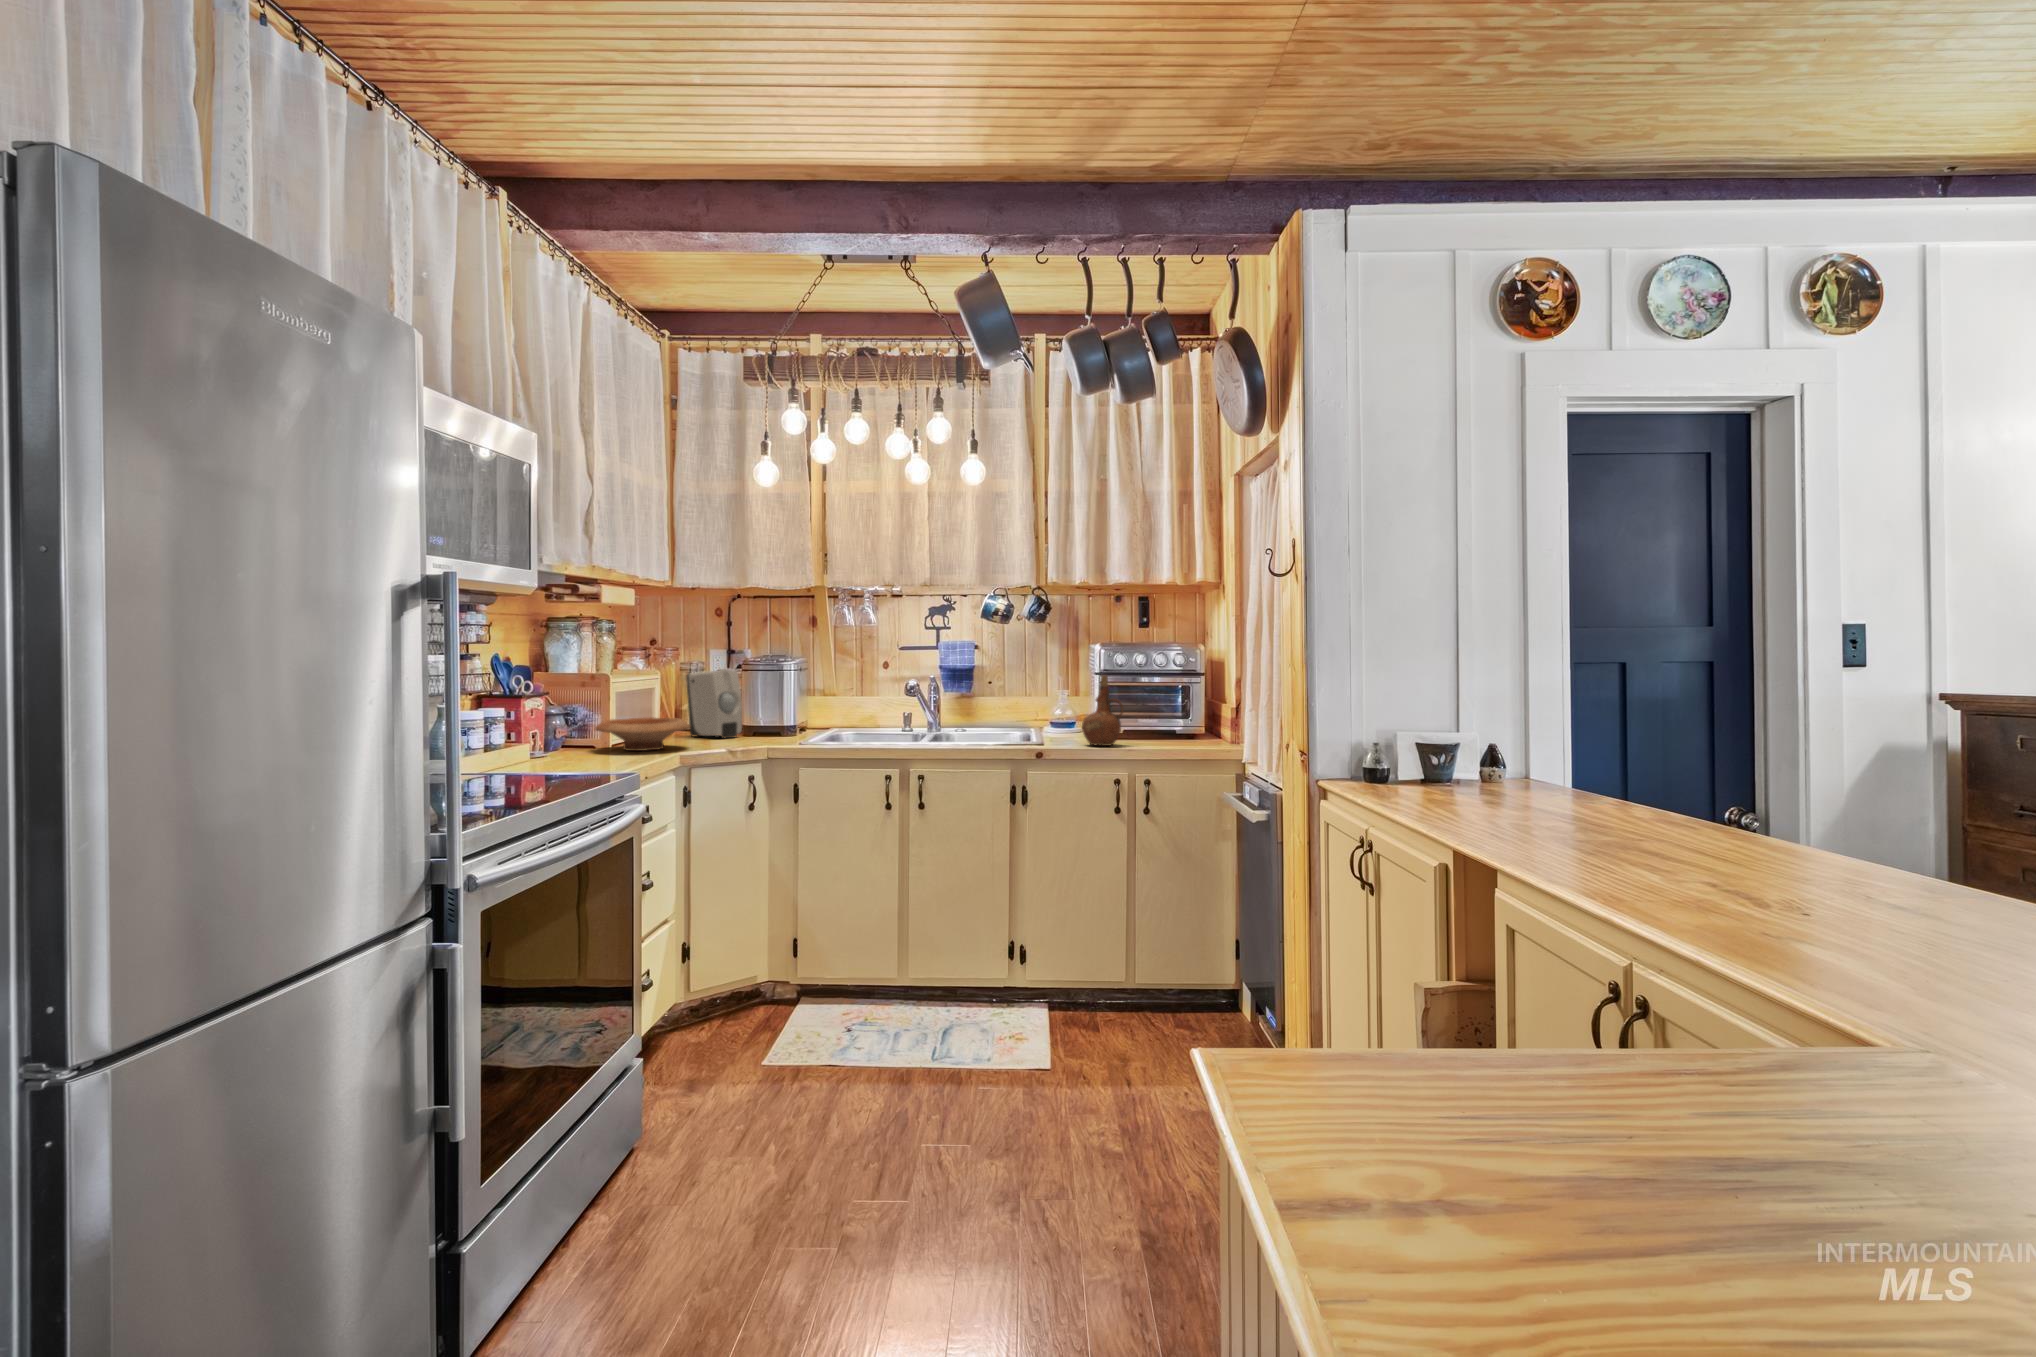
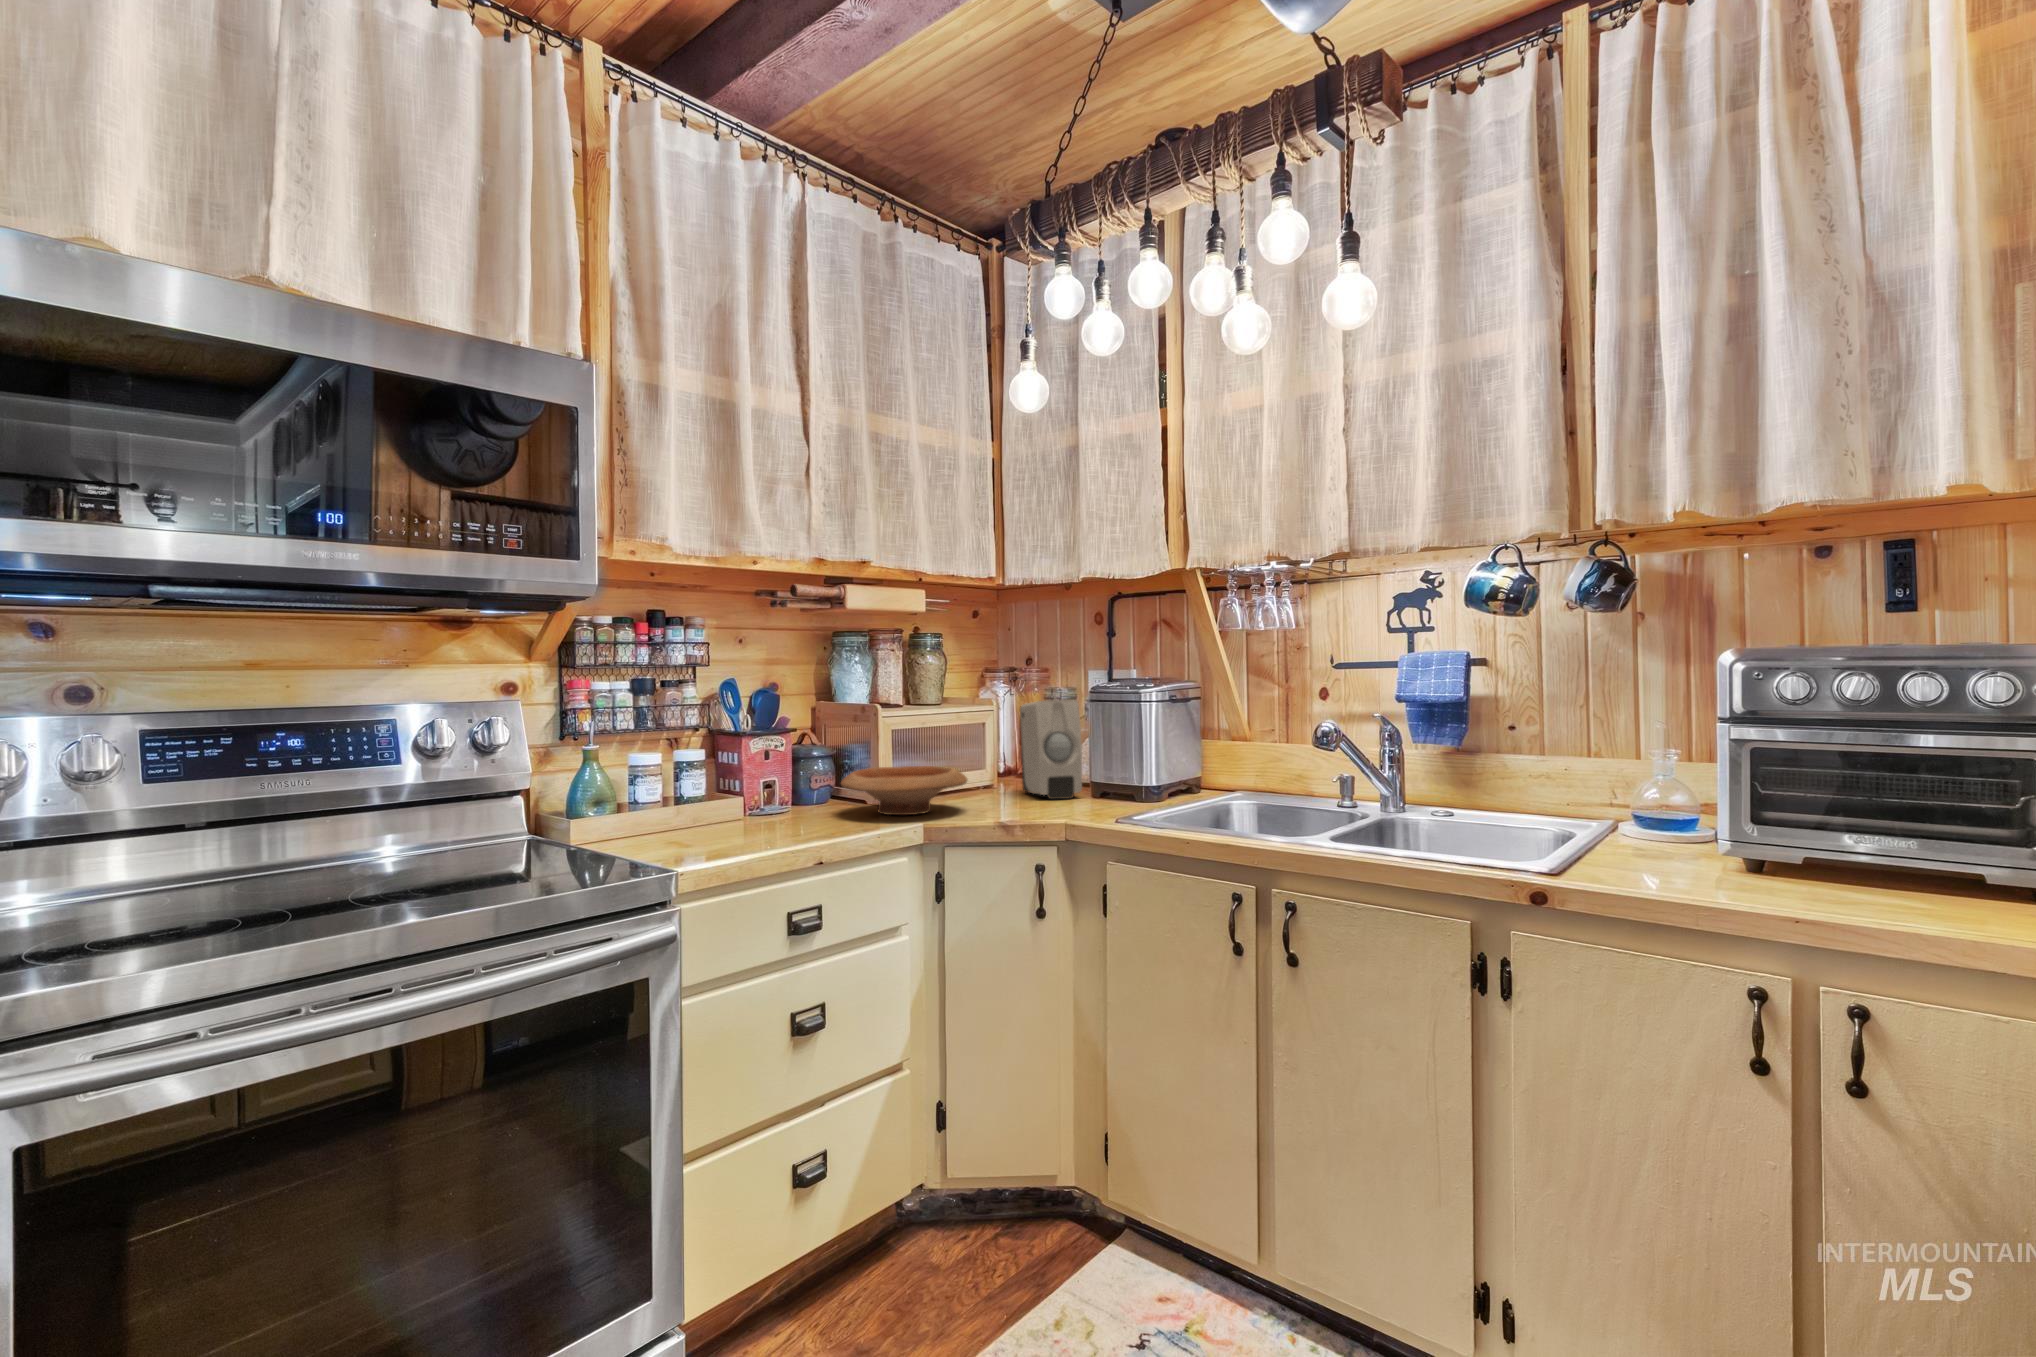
ceramic pitcher: present [1082,675,1123,746] -> none [1662,719,1783,890]

